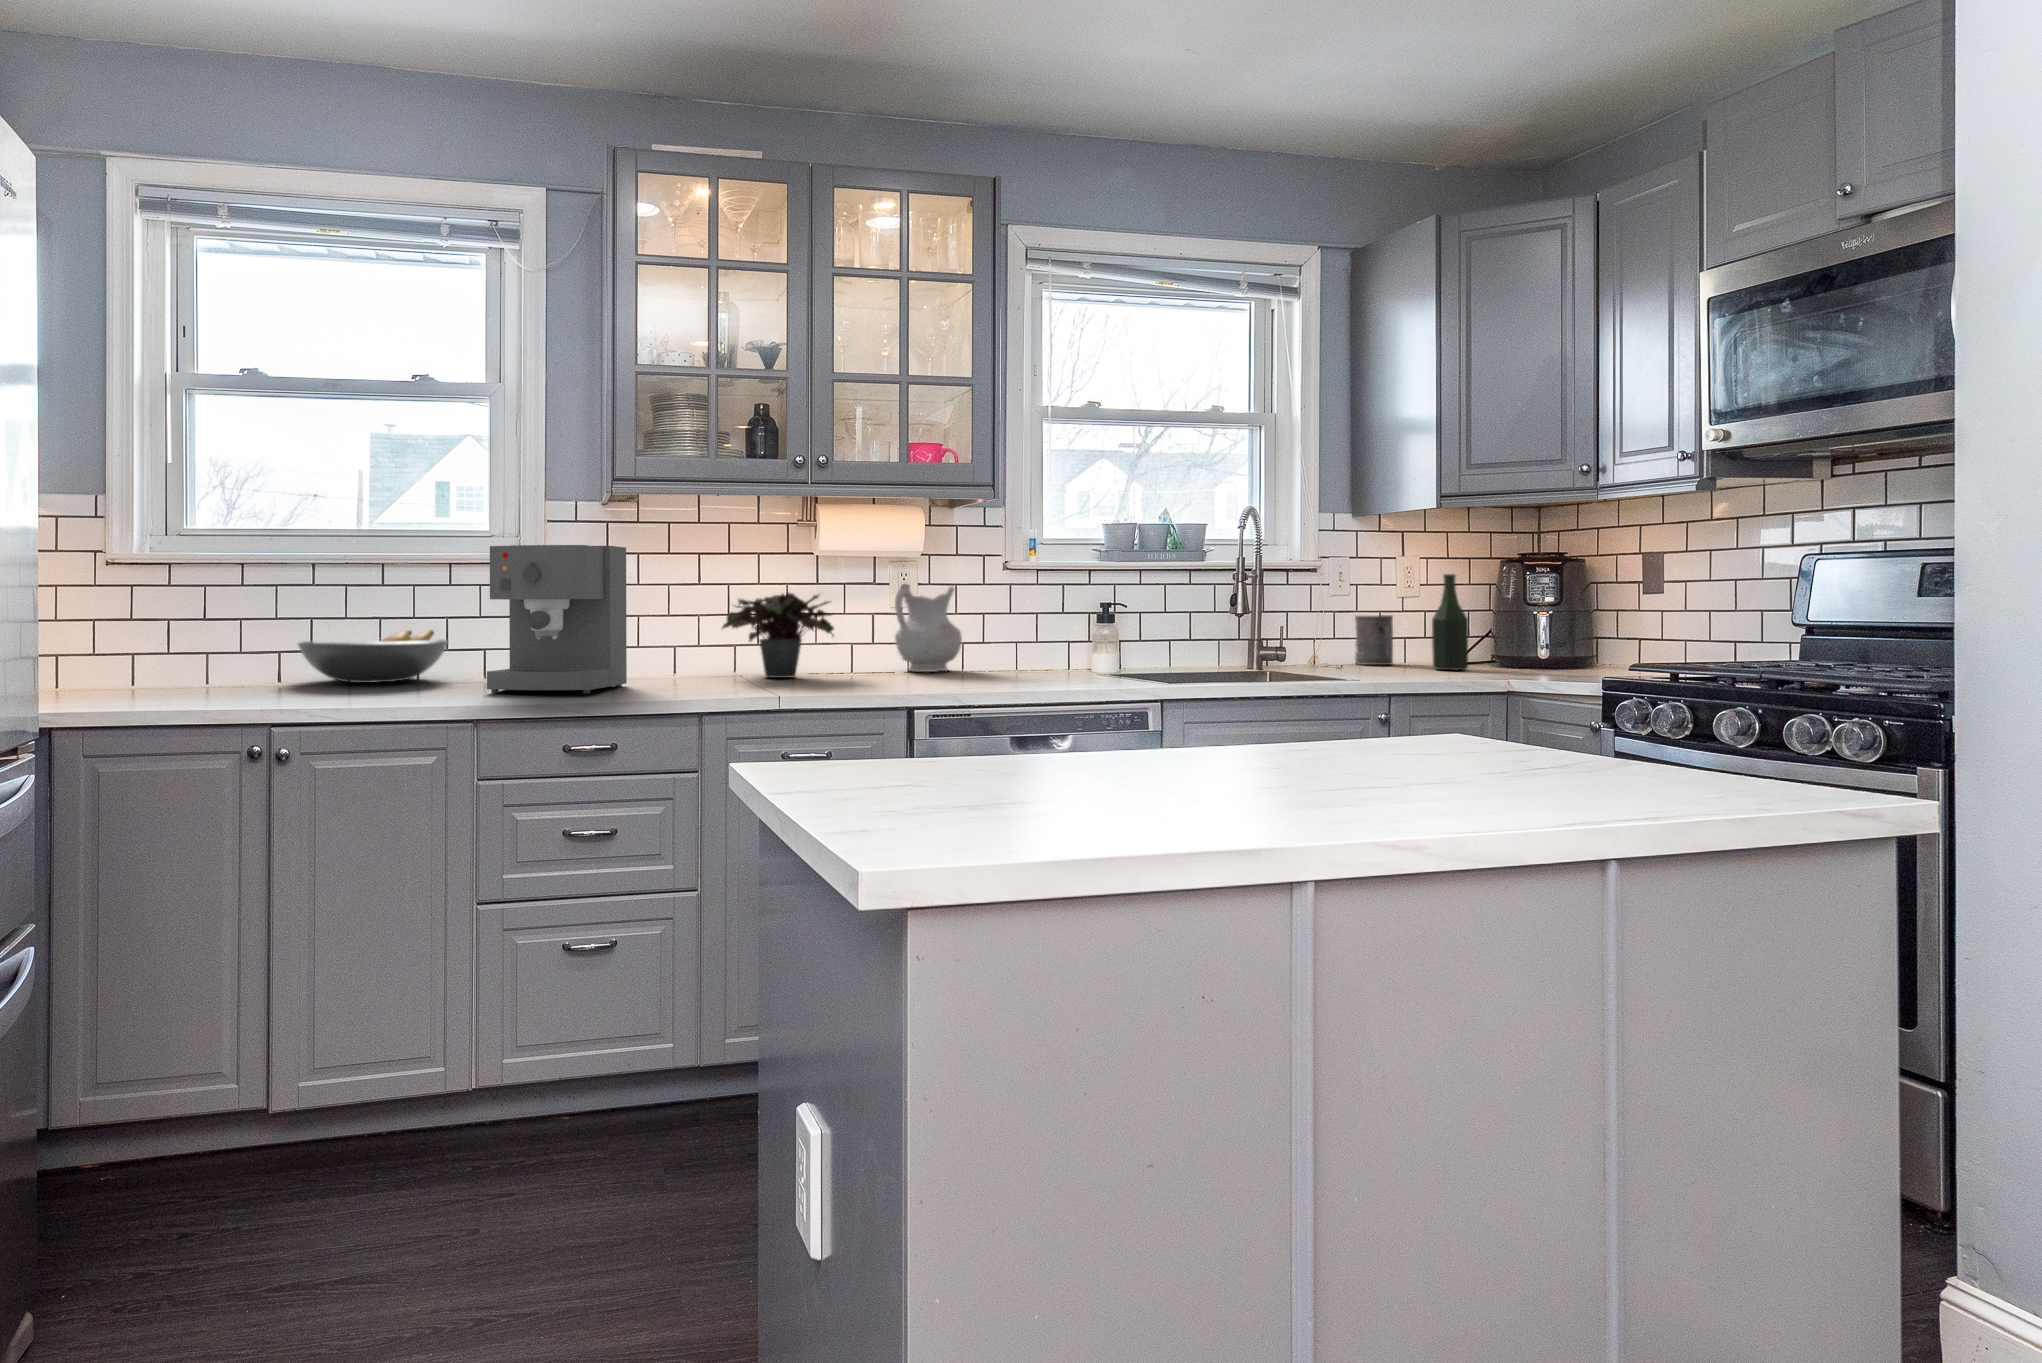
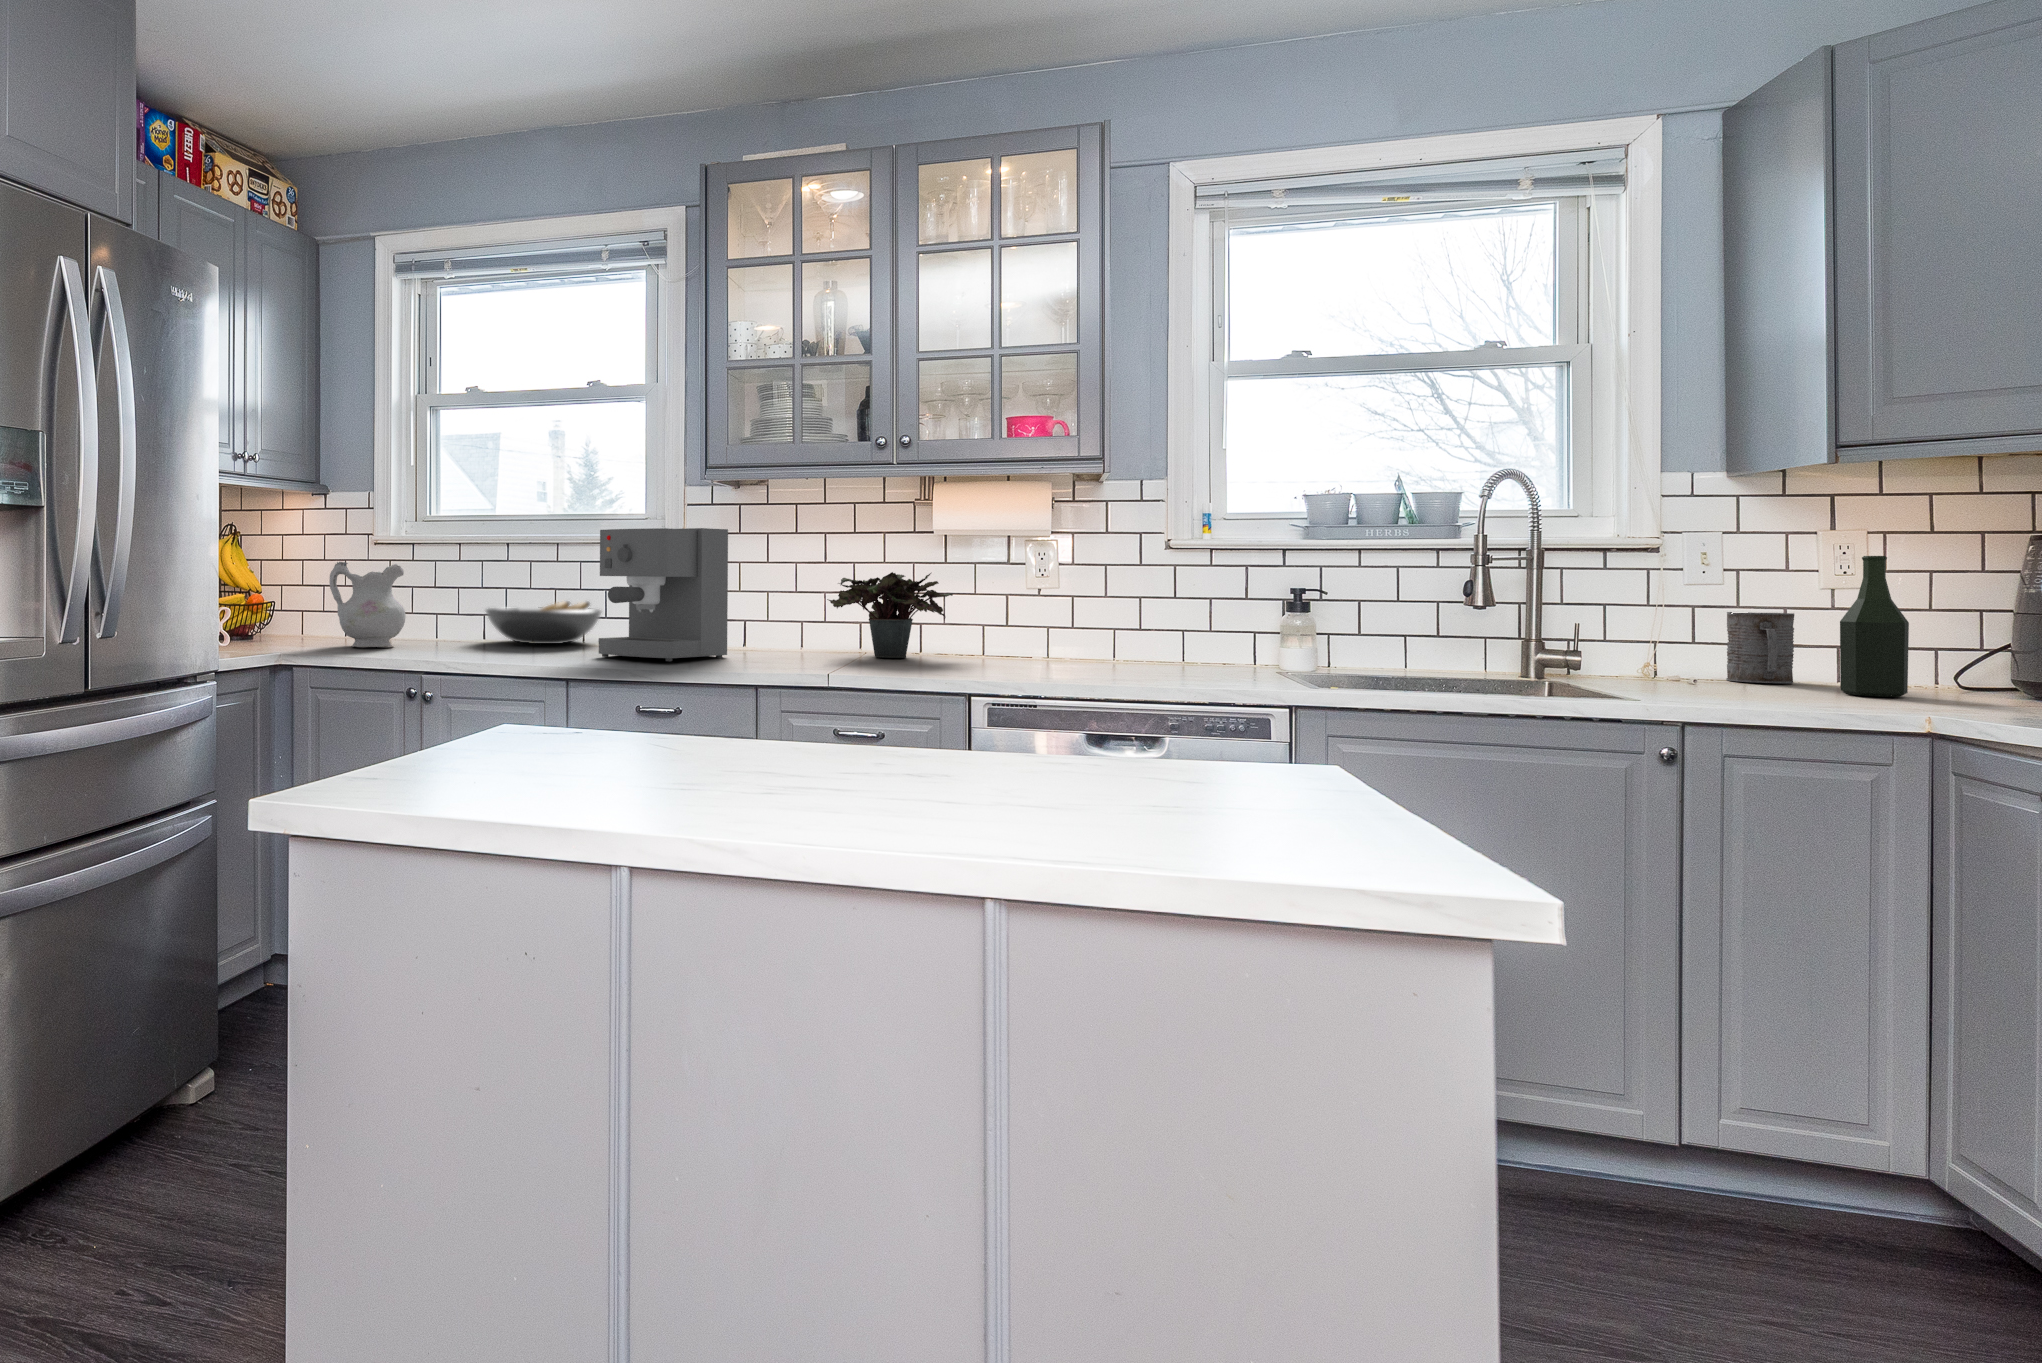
ceramic pitcher: present [895,584,962,672] -> present [330,562,406,647]

